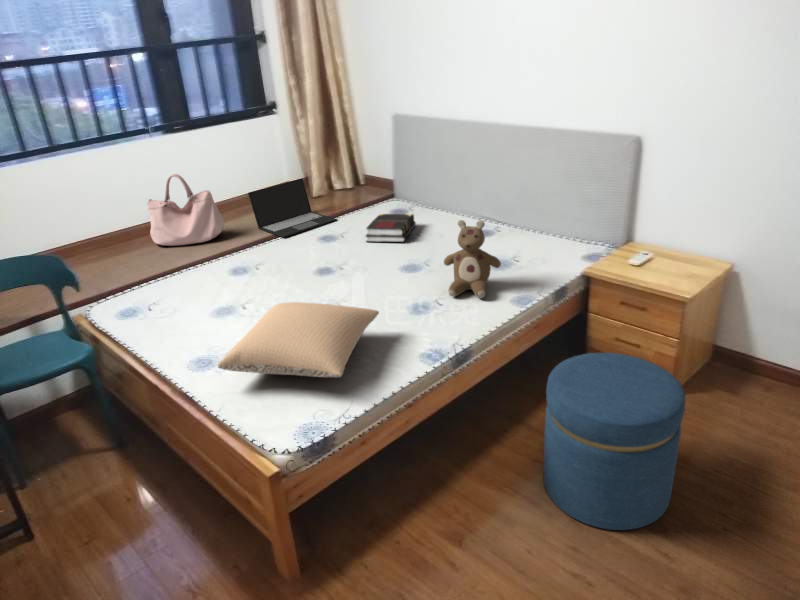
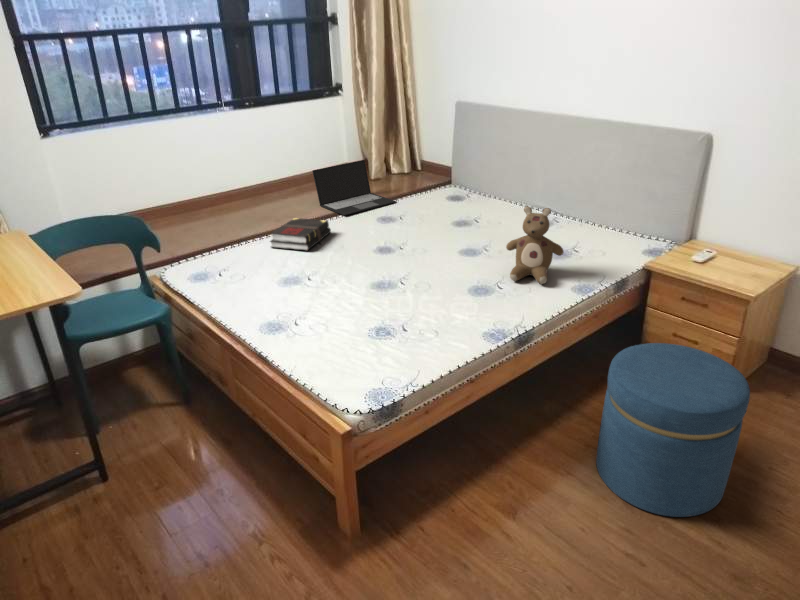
handbag: present [147,174,224,246] -> none [217,148,289,217]
book: present [366,214,416,242] -> present [270,218,331,251]
pillow: present [218,302,379,377] -> none [292,275,445,347]

